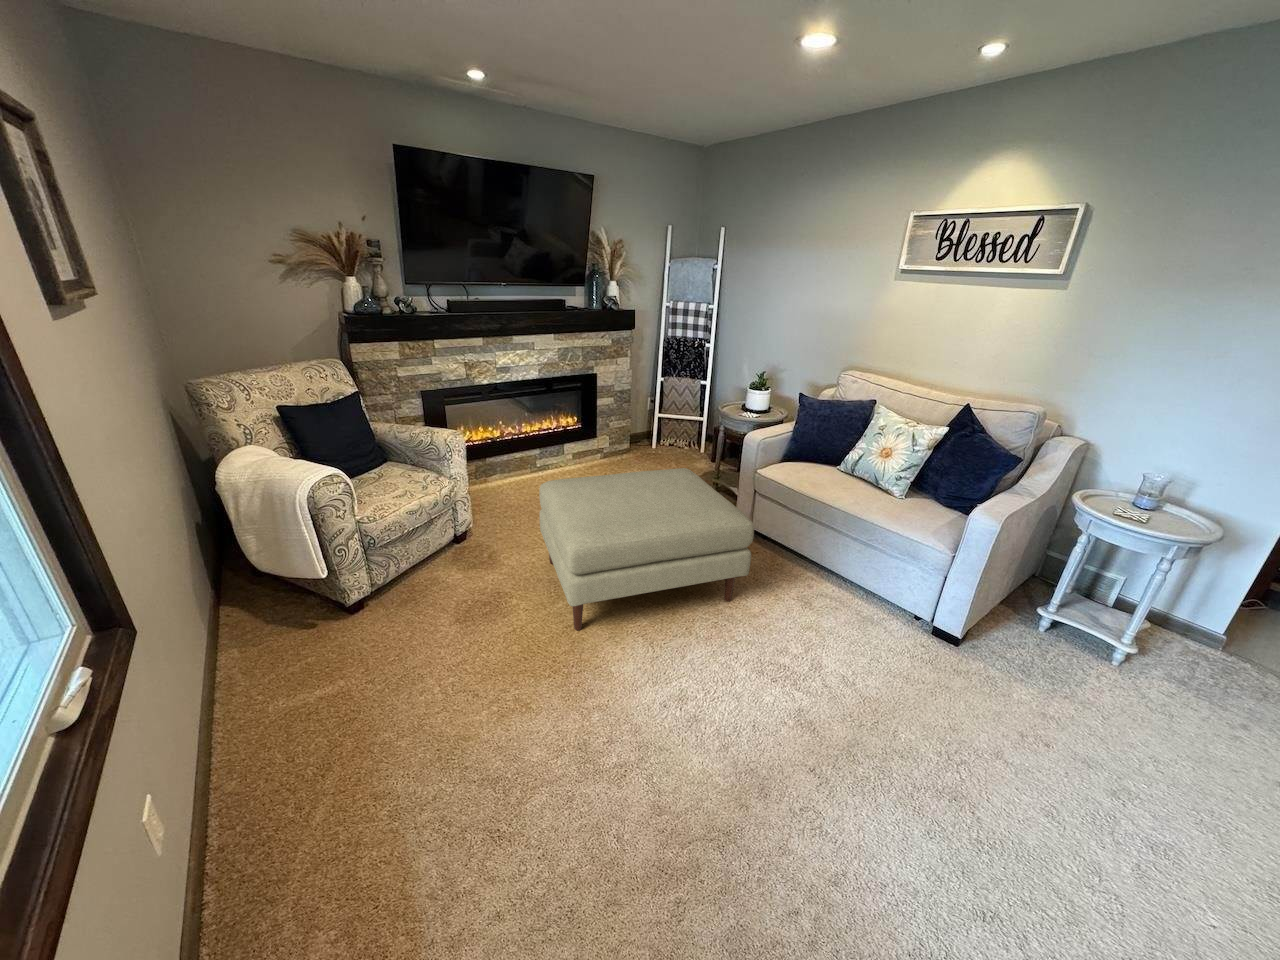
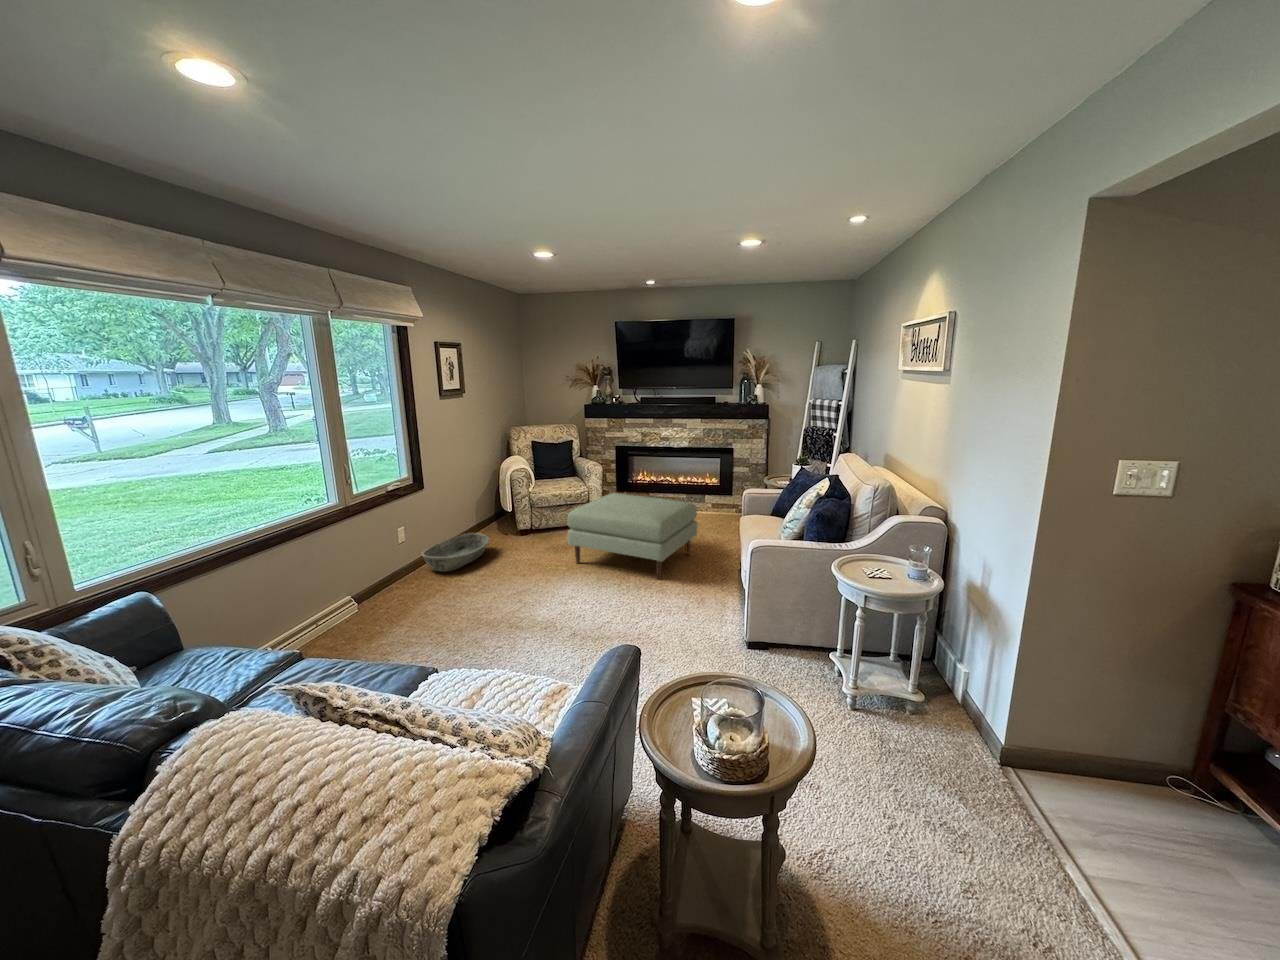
basket: none [219,661,384,845] -> present [422,533,489,572]

